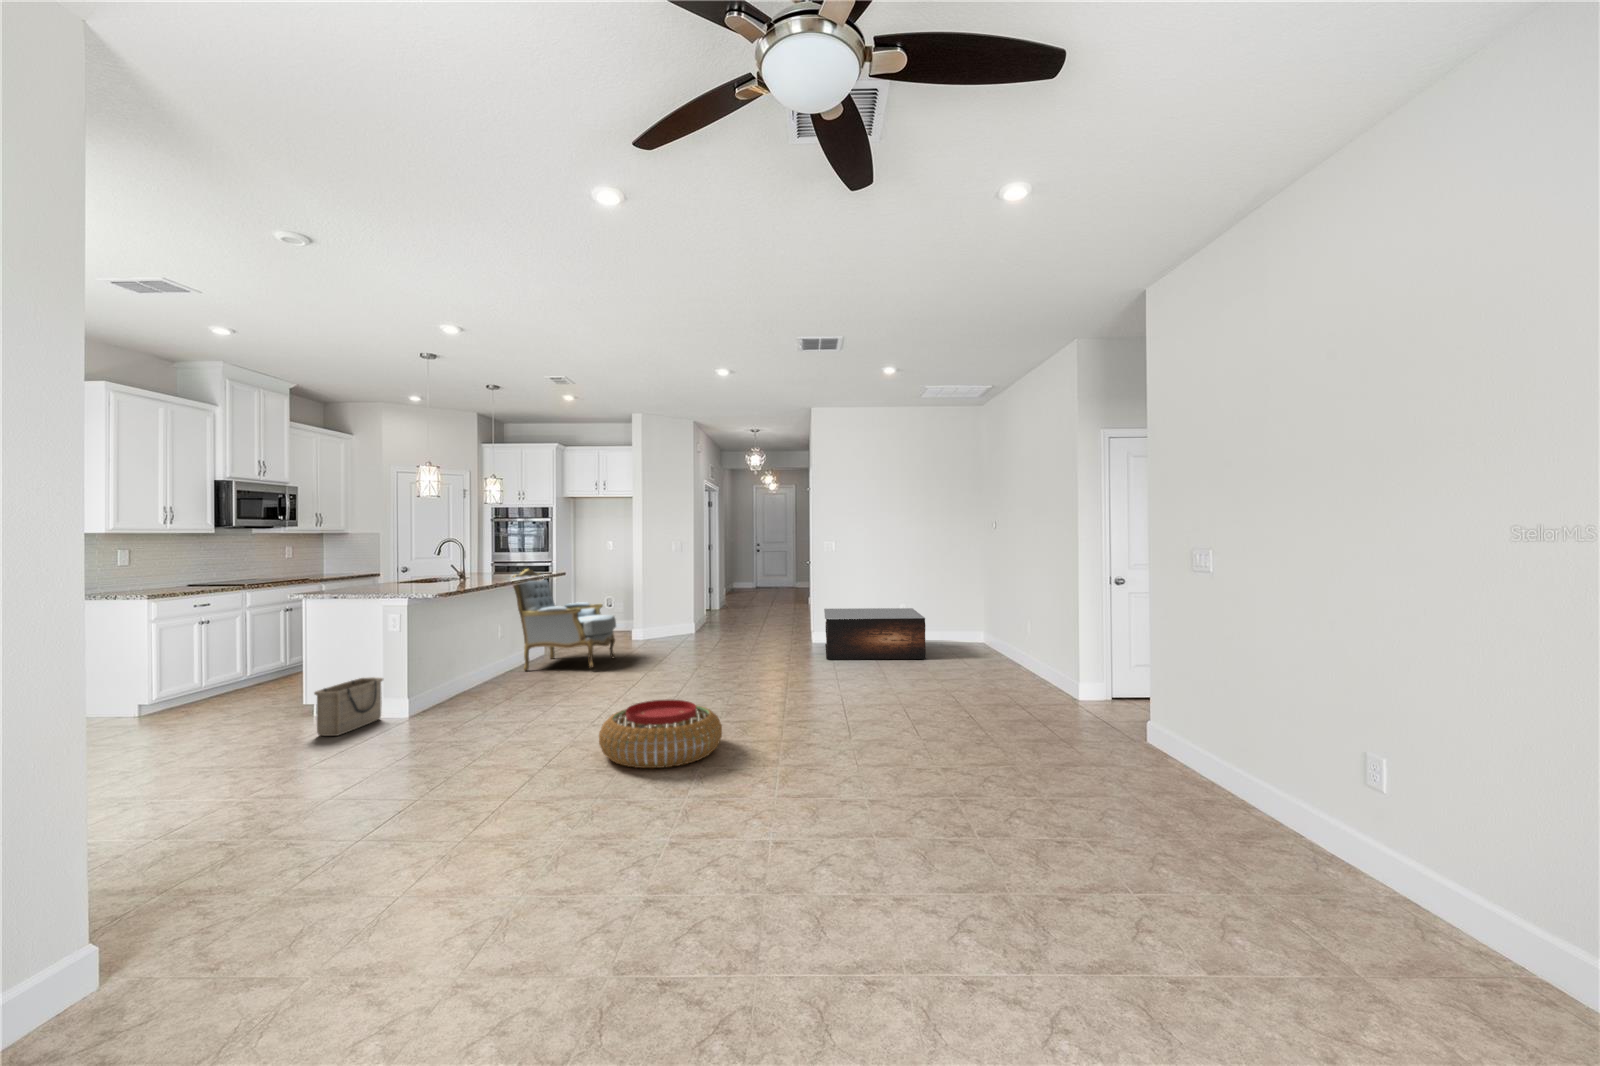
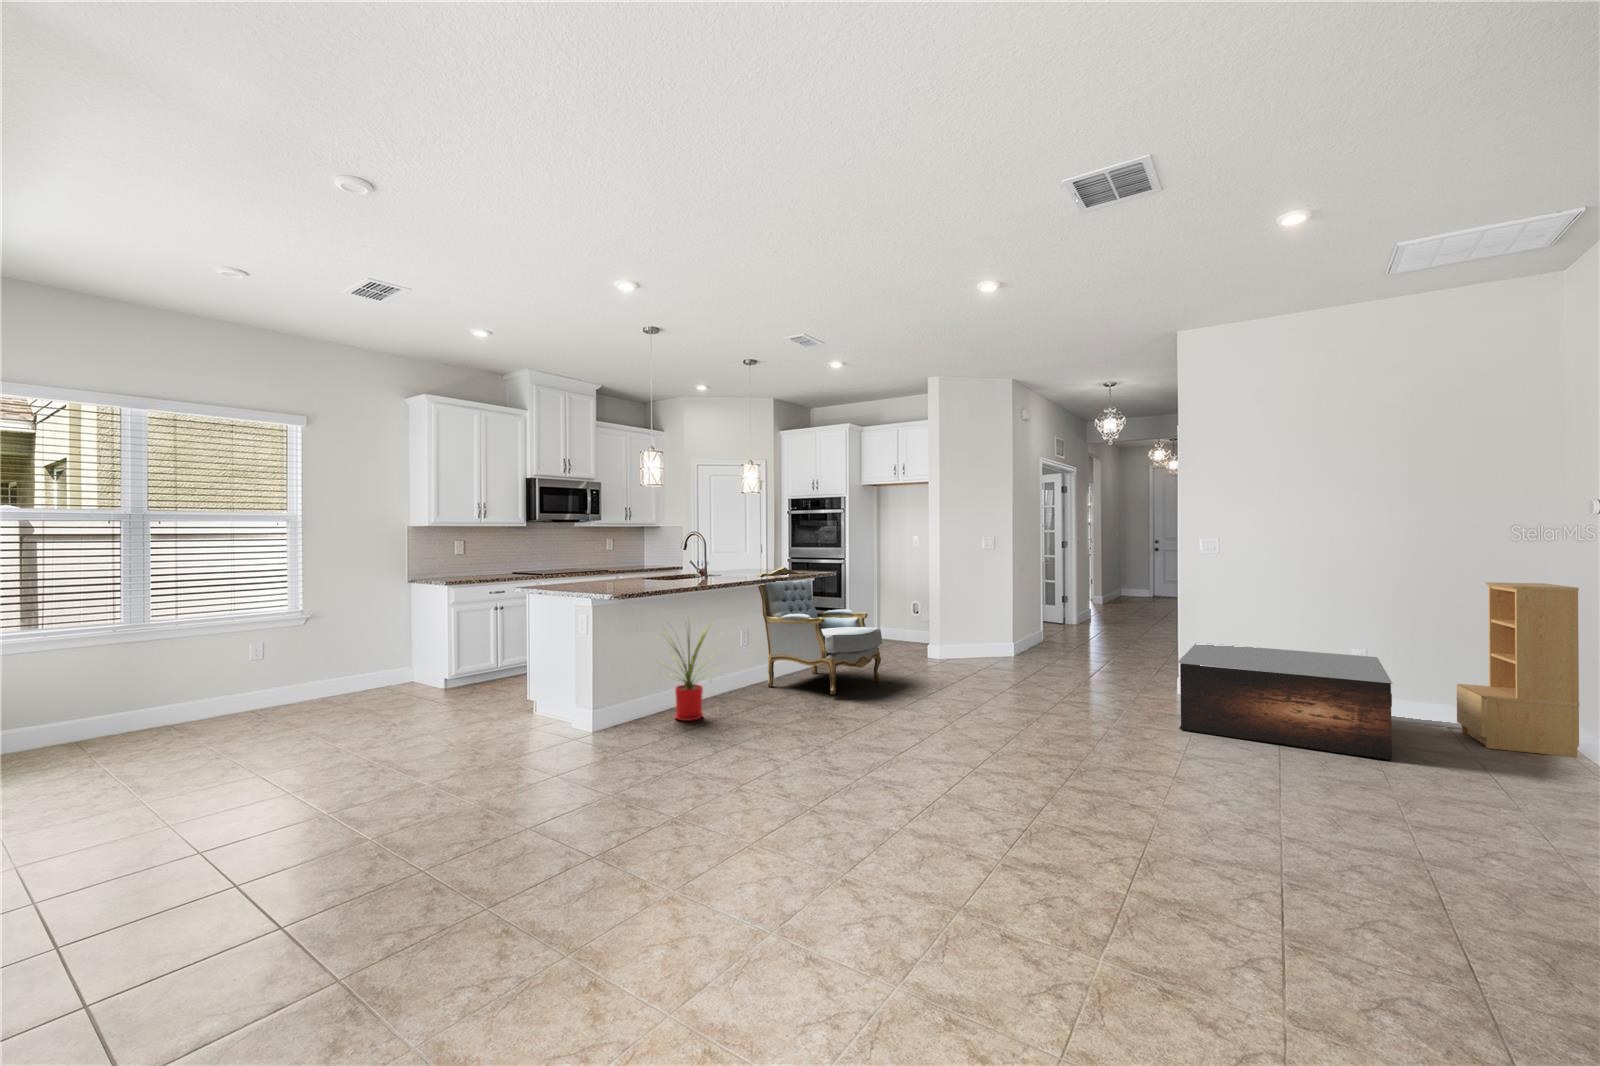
bookshelf: none [945,564,990,649] -> present [1457,582,1580,757]
house plant: none [451,610,520,700] -> present [662,624,712,721]
basket: present [314,677,383,736] -> none [495,681,573,744]
pouf: present [599,700,722,768] -> none [658,781,852,914]

